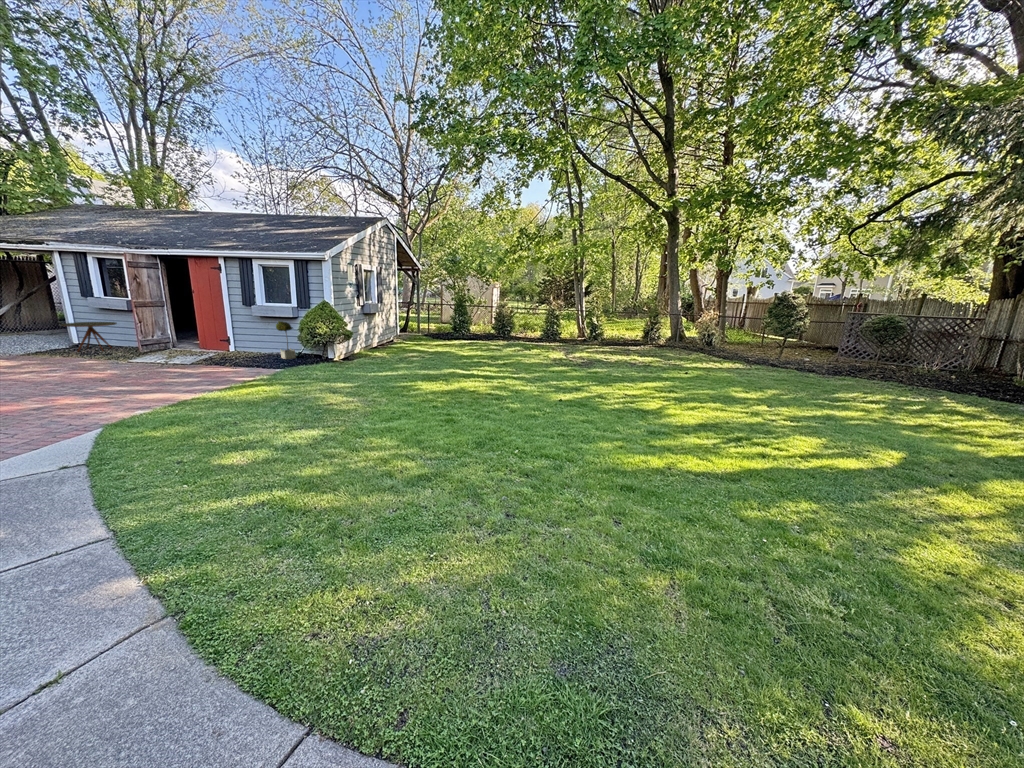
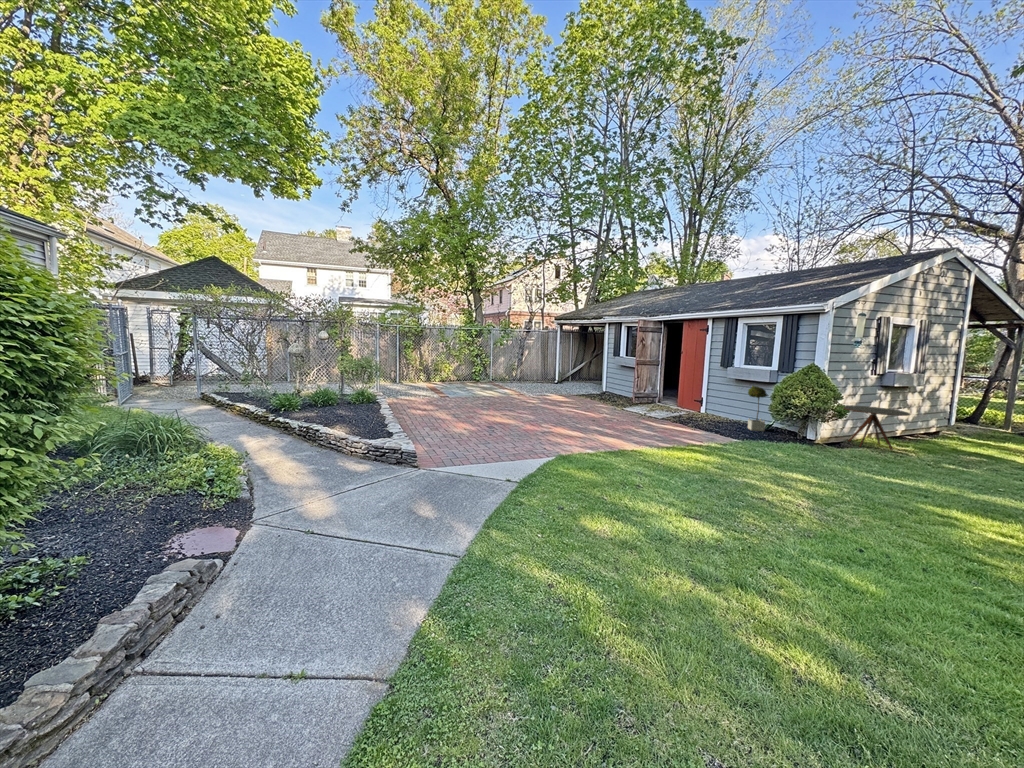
round table: present [61,322,117,352] -> present [843,405,910,450]

